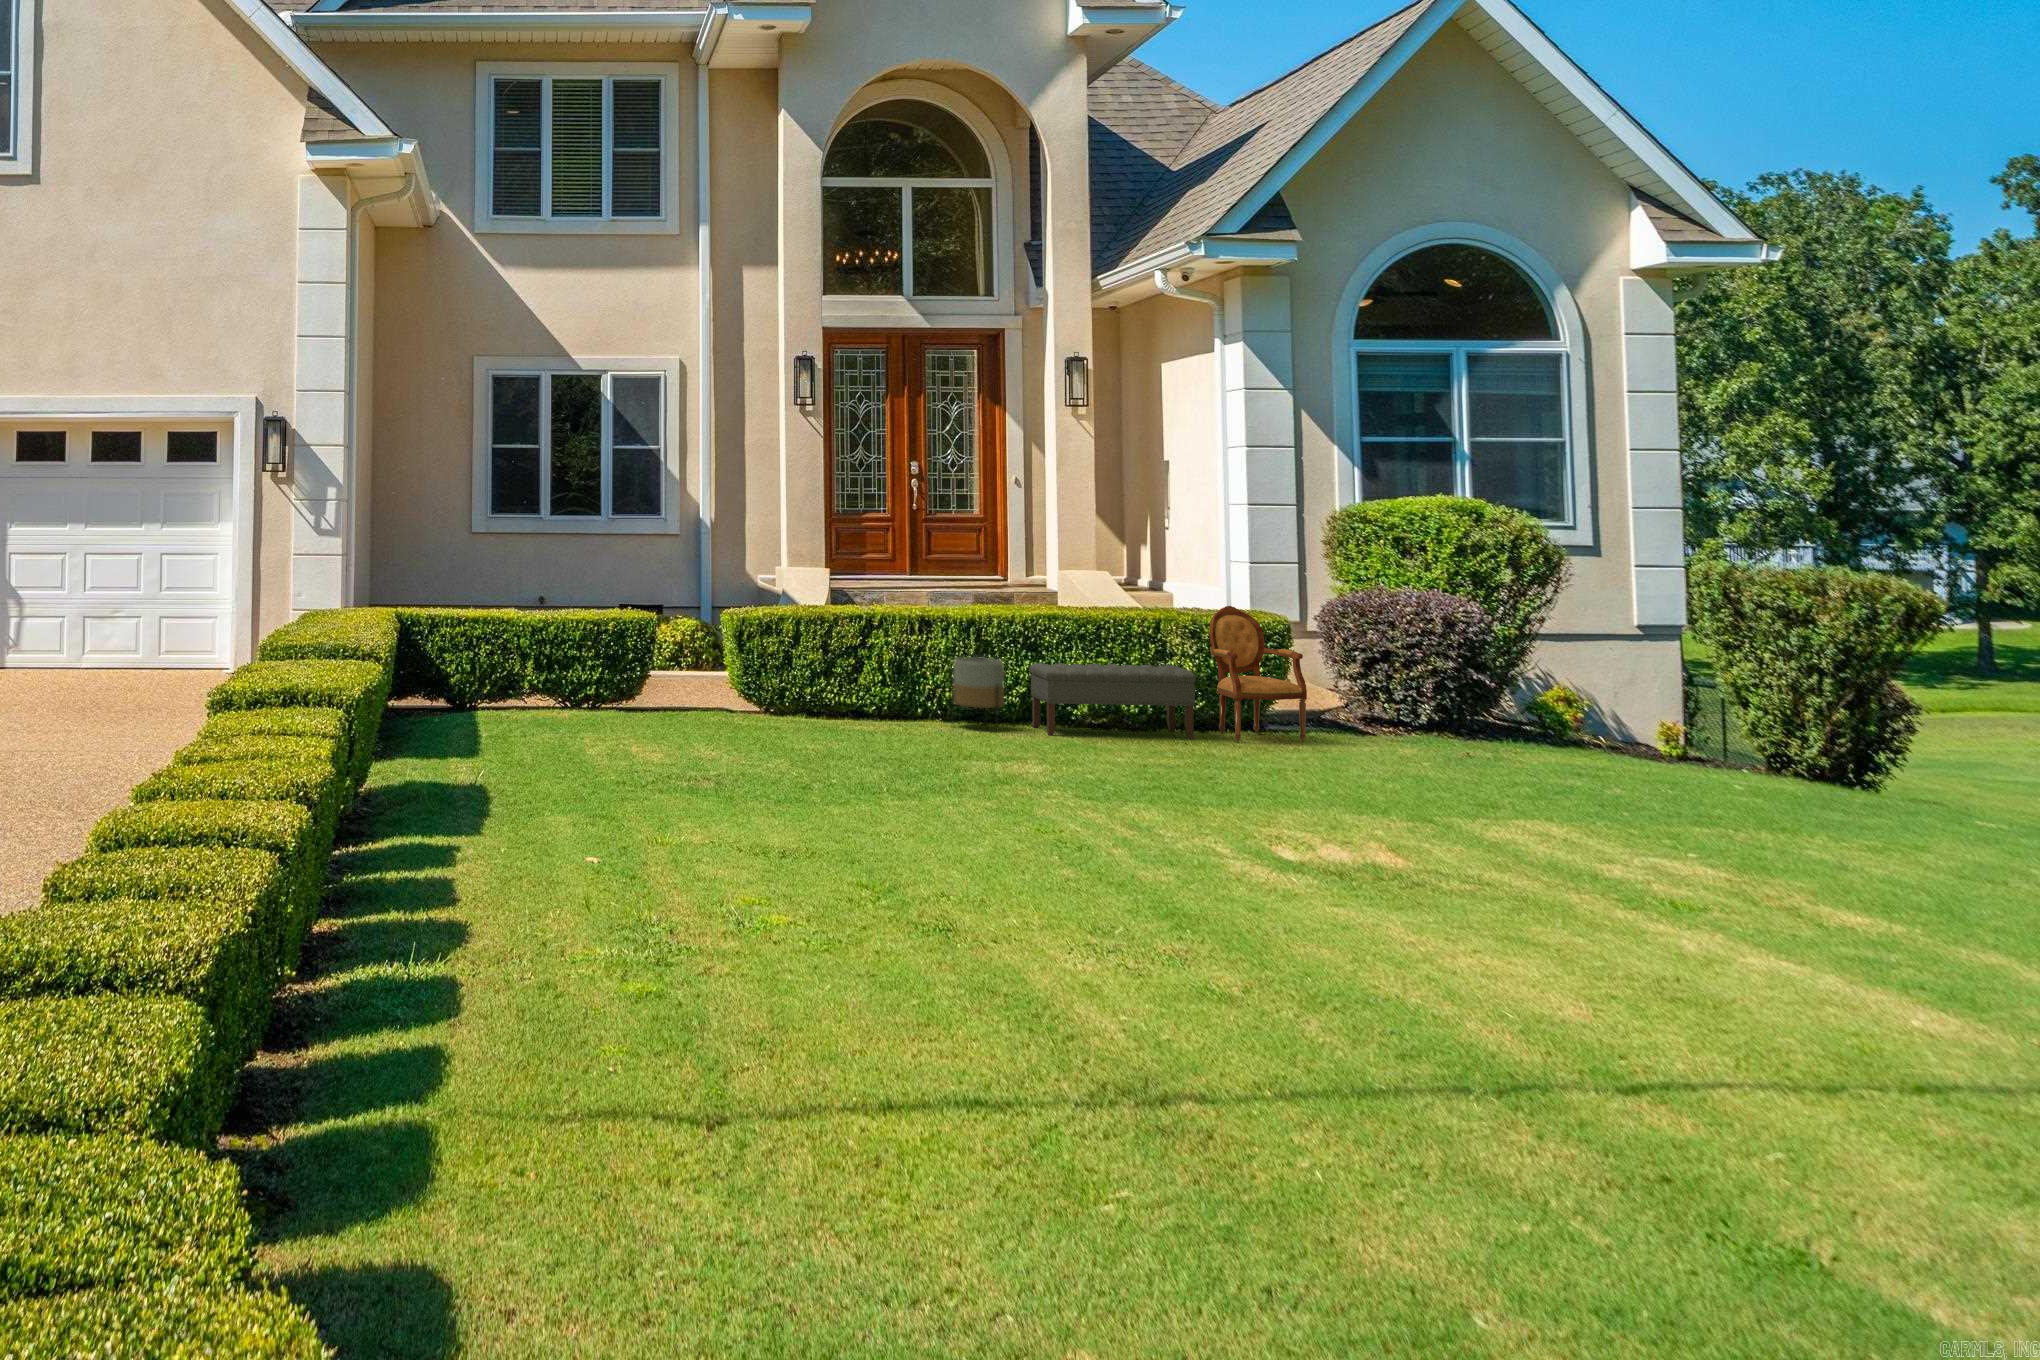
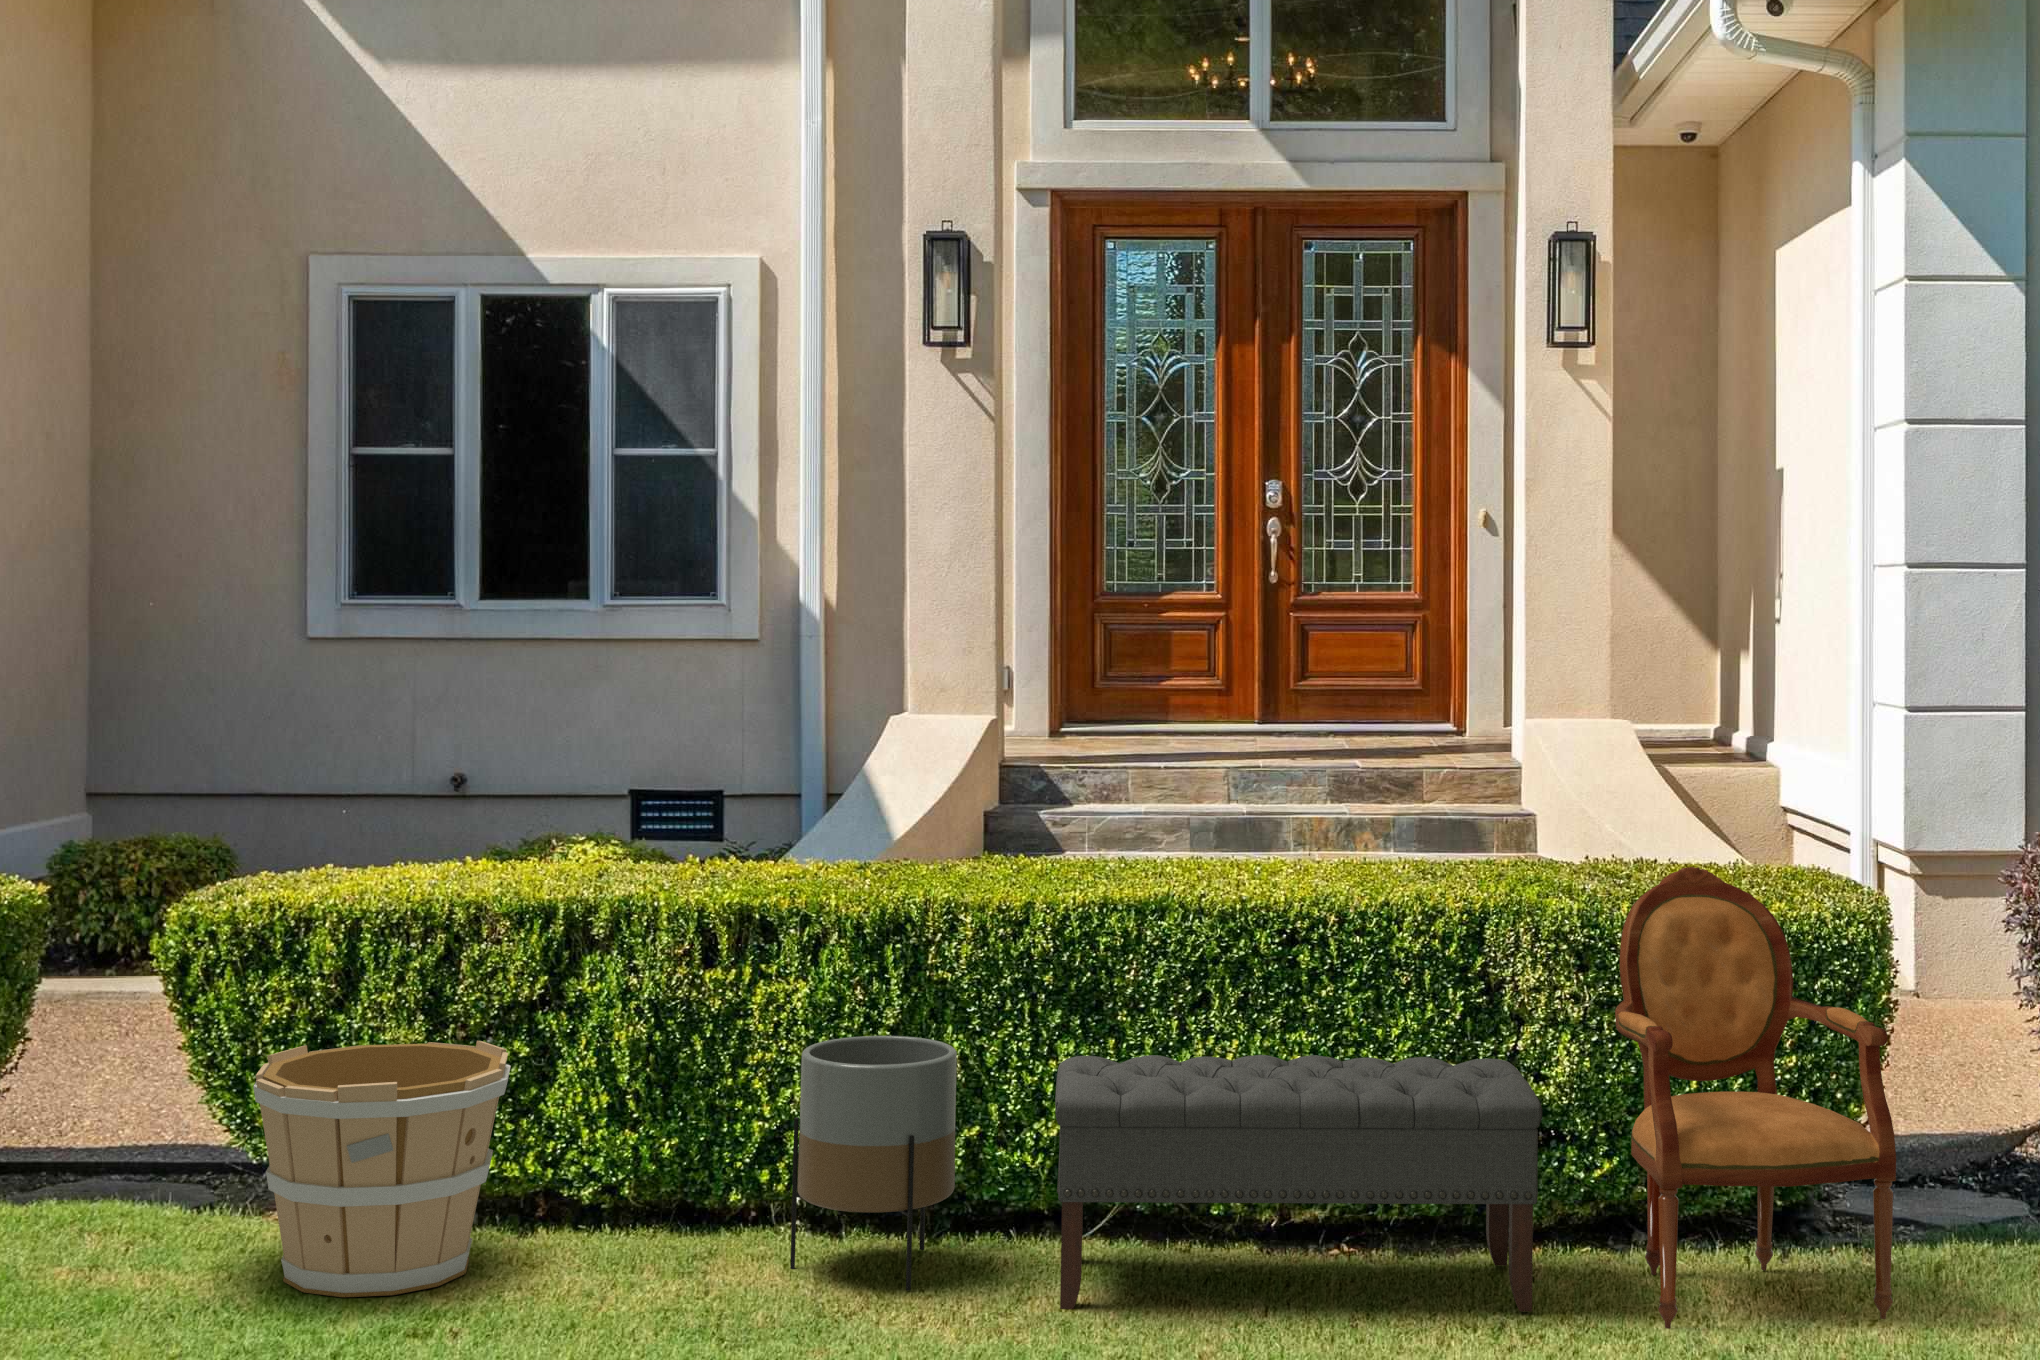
wooden bucket: none [791,657,869,729] -> present [254,1041,511,1297]

